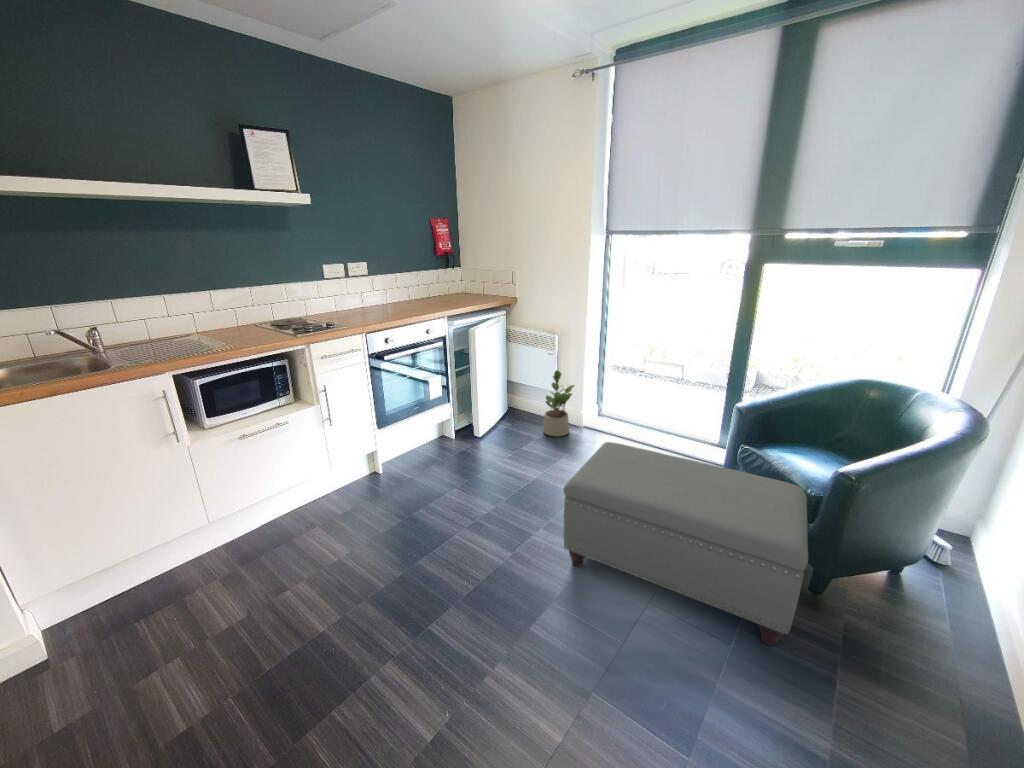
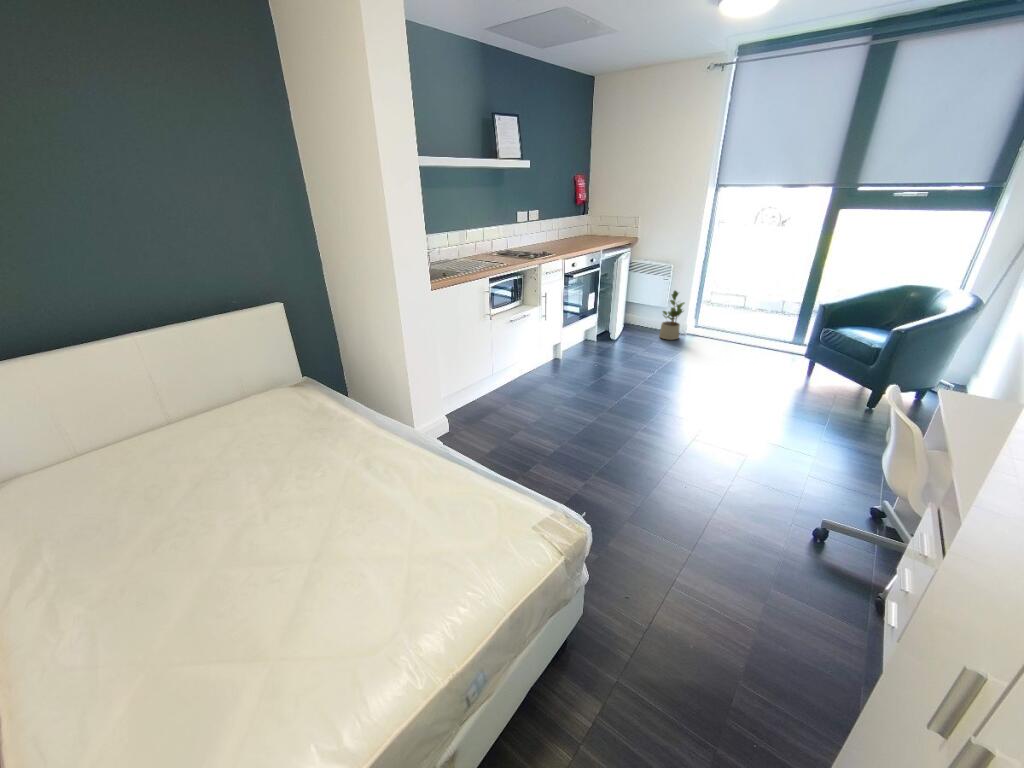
ottoman: present [564,442,808,646] -> none [713,327,872,424]

